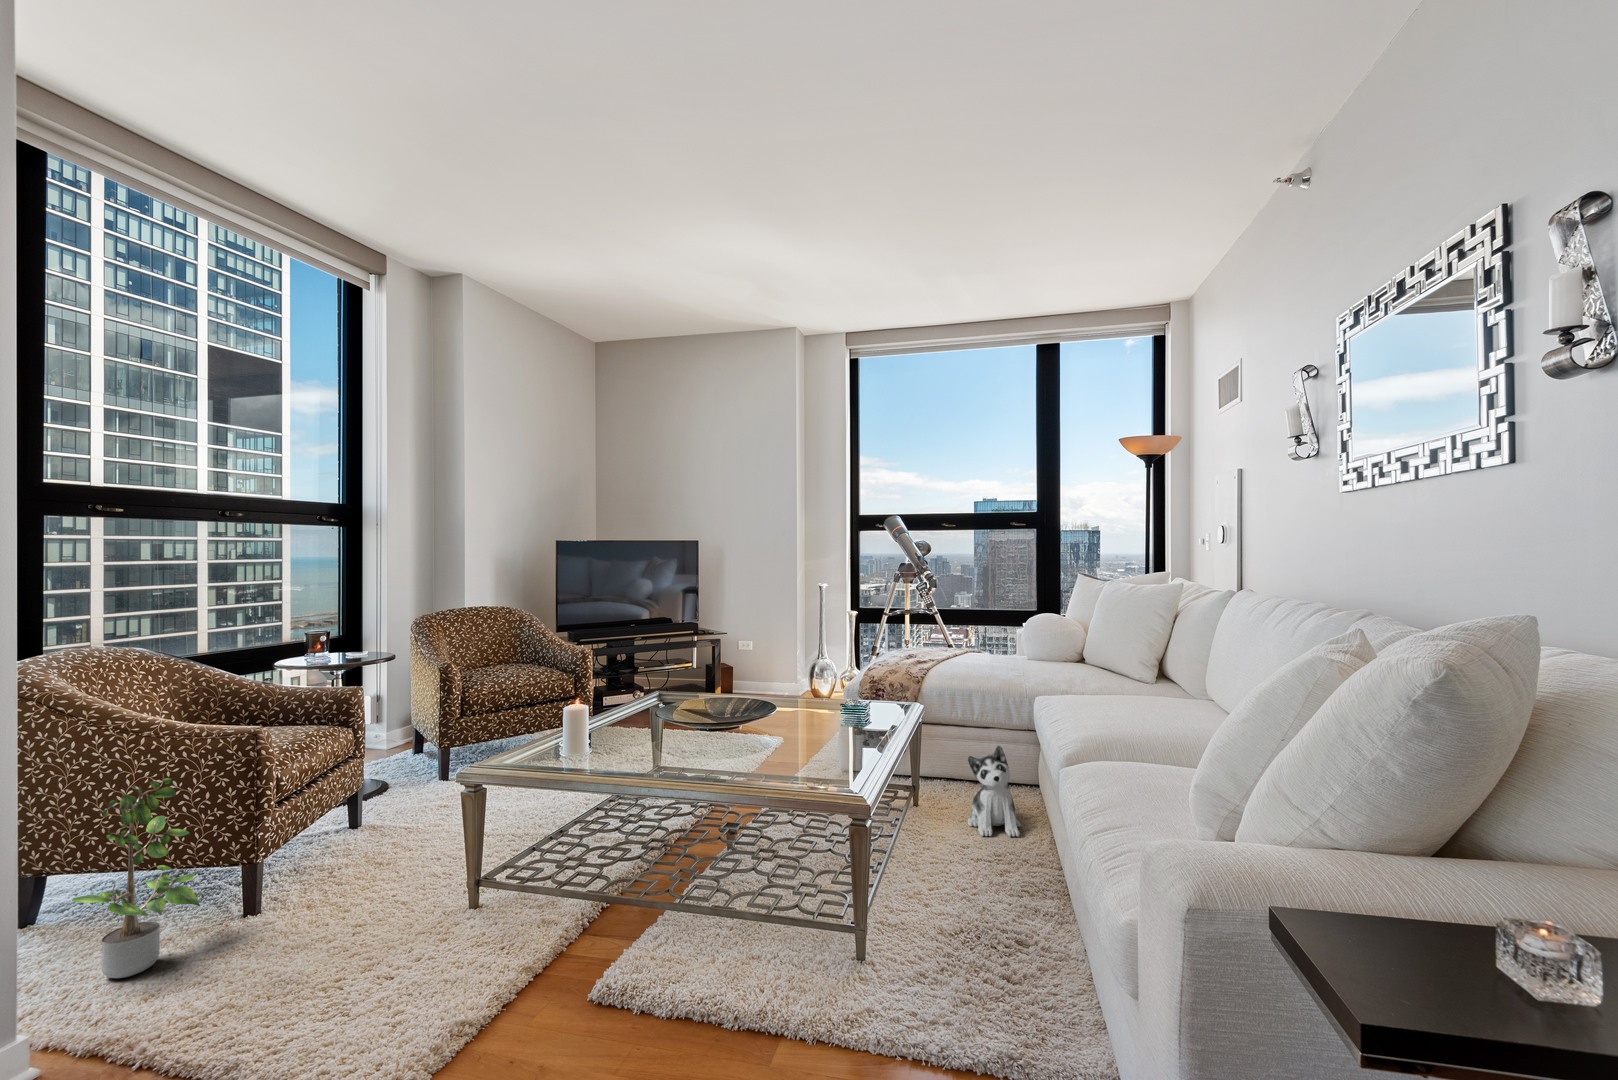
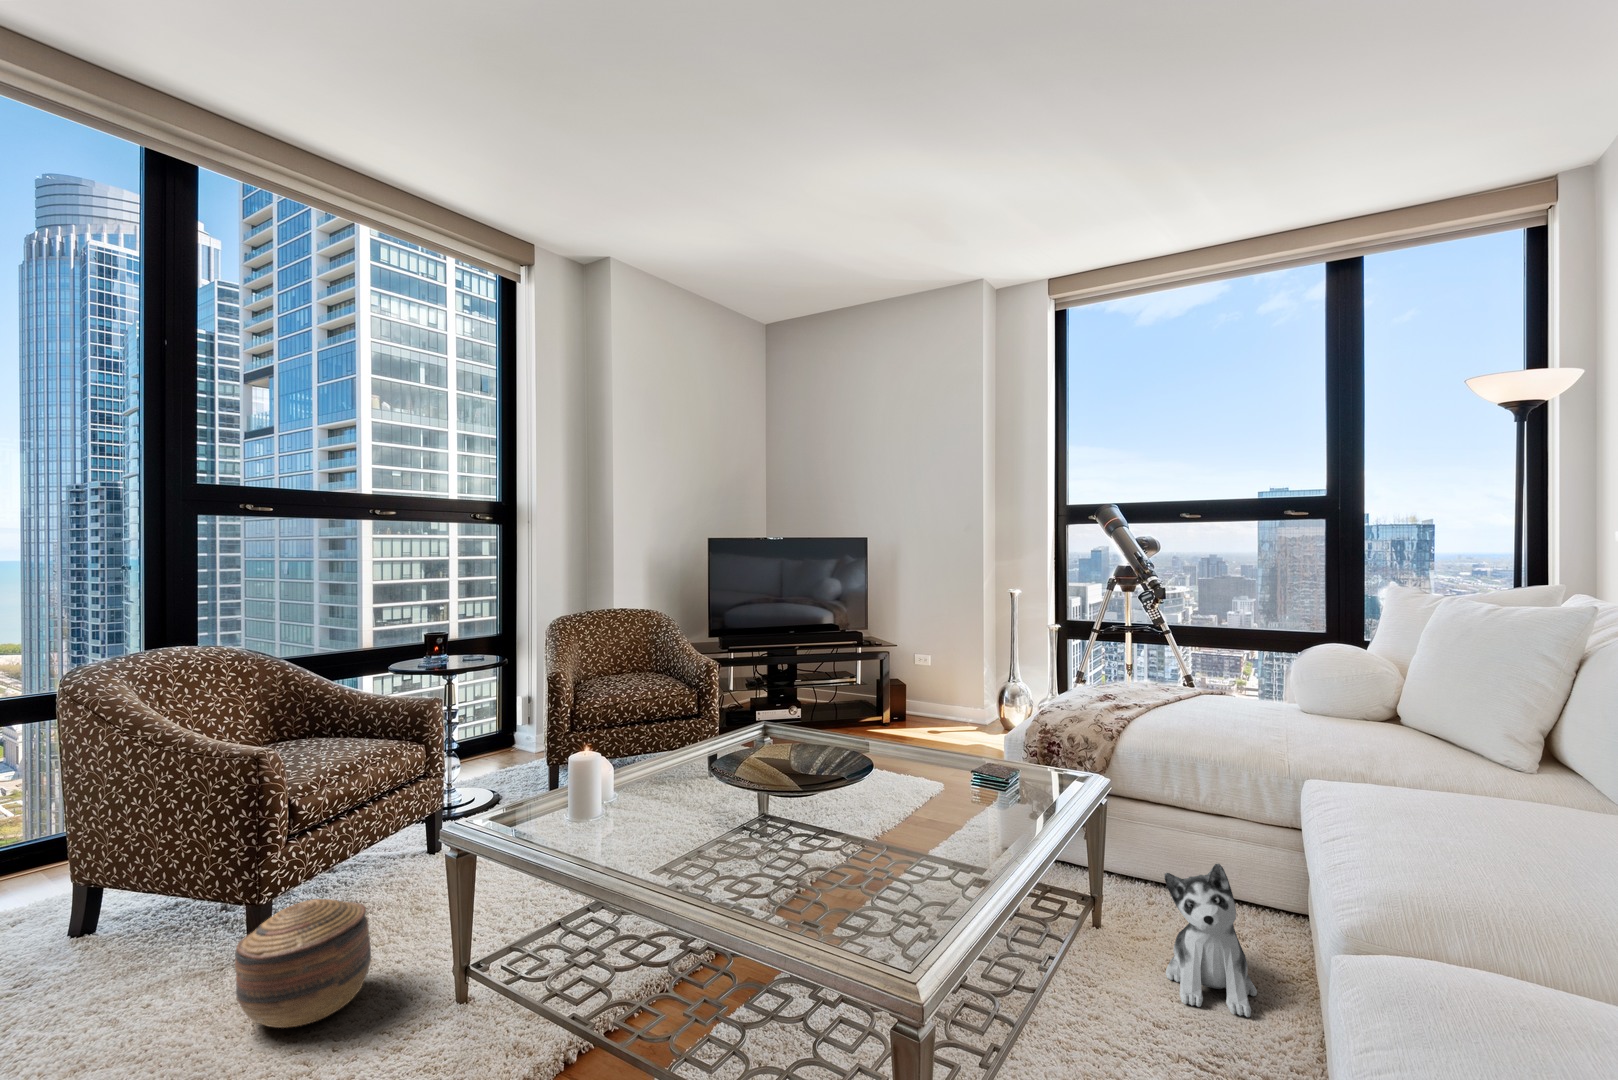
potted plant: present [72,775,200,979] -> none [56,795,210,1018]
basket: none [271,846,387,951] -> present [235,899,371,1028]

